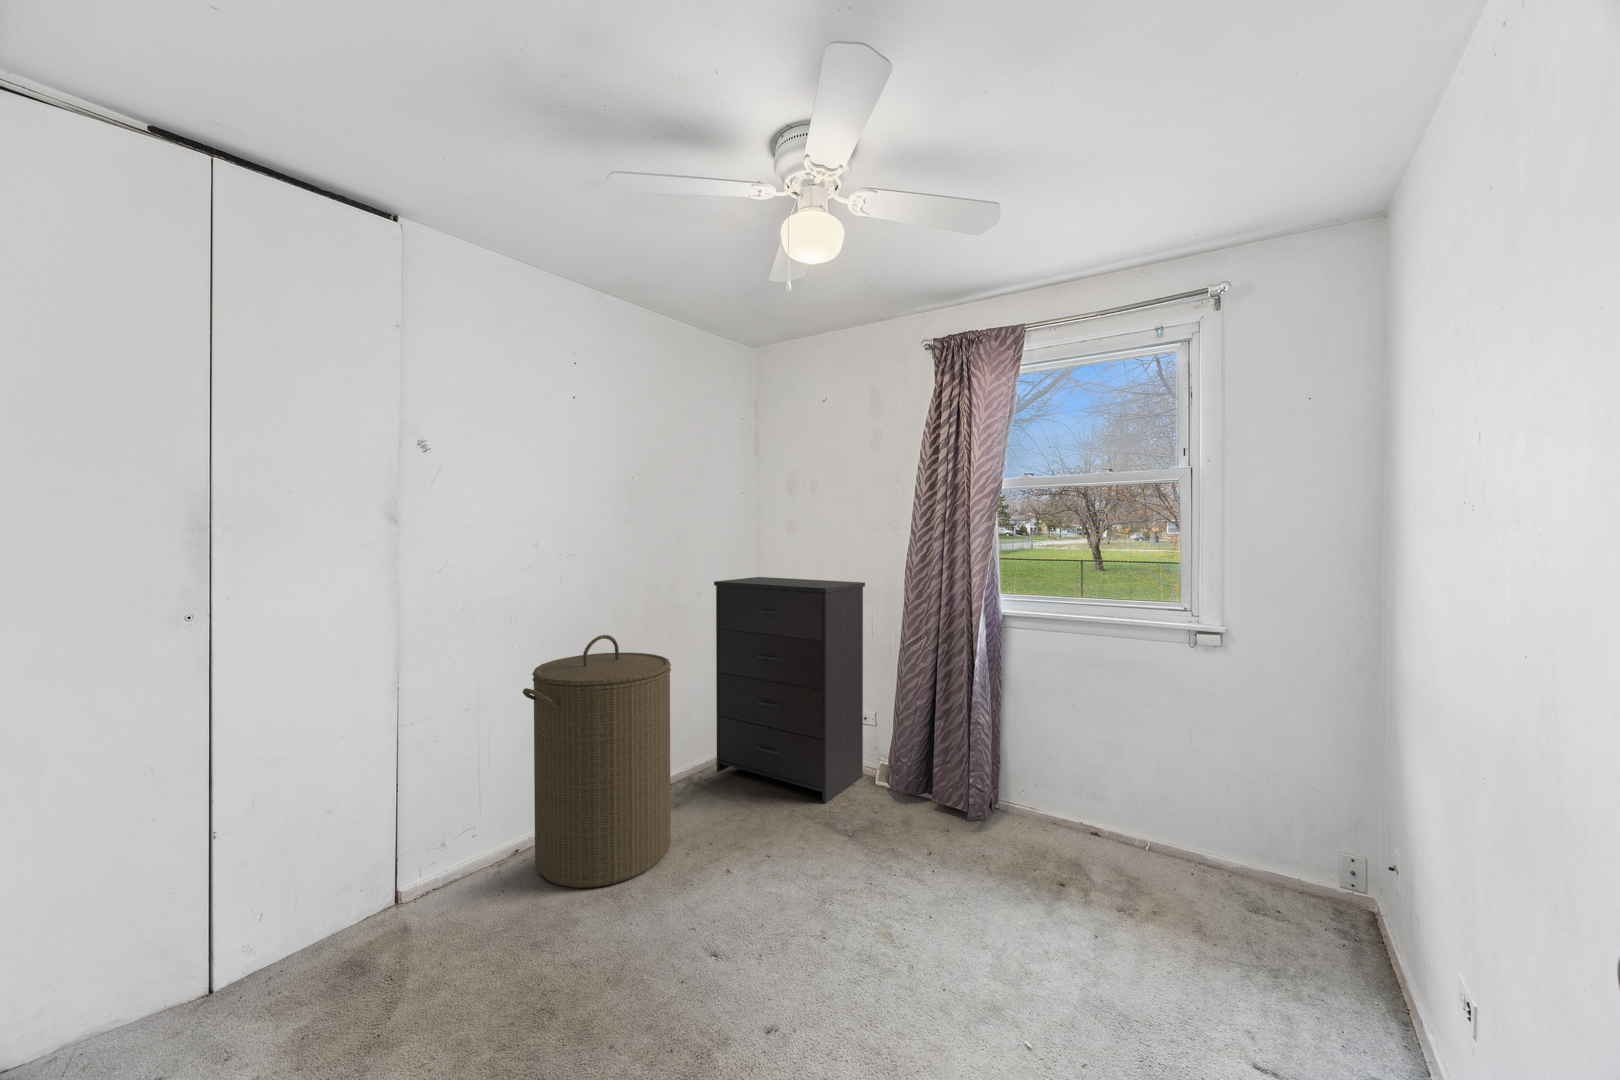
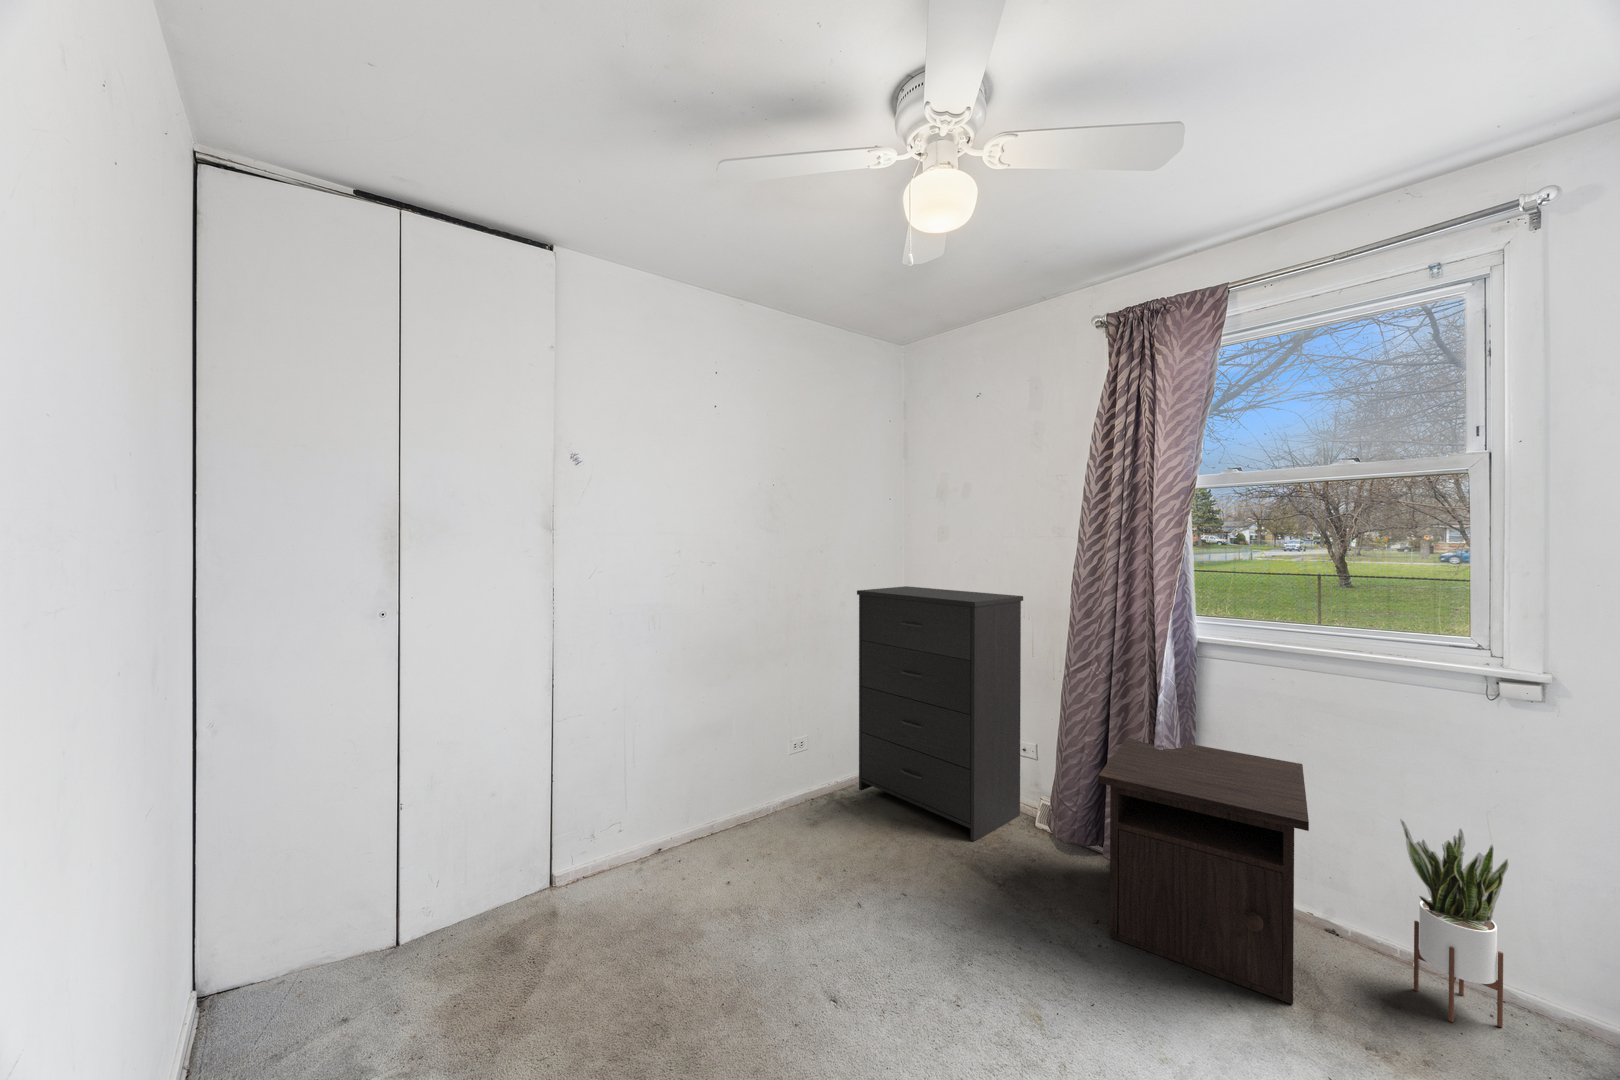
laundry hamper: present [523,635,671,888] -> none [659,644,806,901]
nightstand: none [931,695,1080,888] -> present [1098,737,1309,1004]
potted plant: none [1137,739,1200,881] -> present [1400,819,1508,1027]

